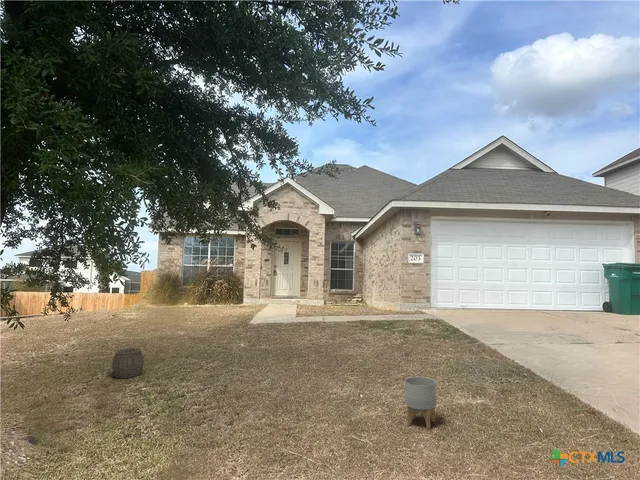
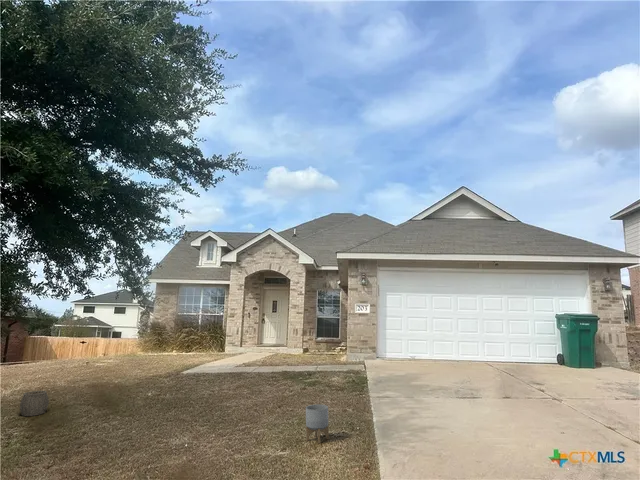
planter: present [405,377,436,429] -> present [306,404,329,443]

